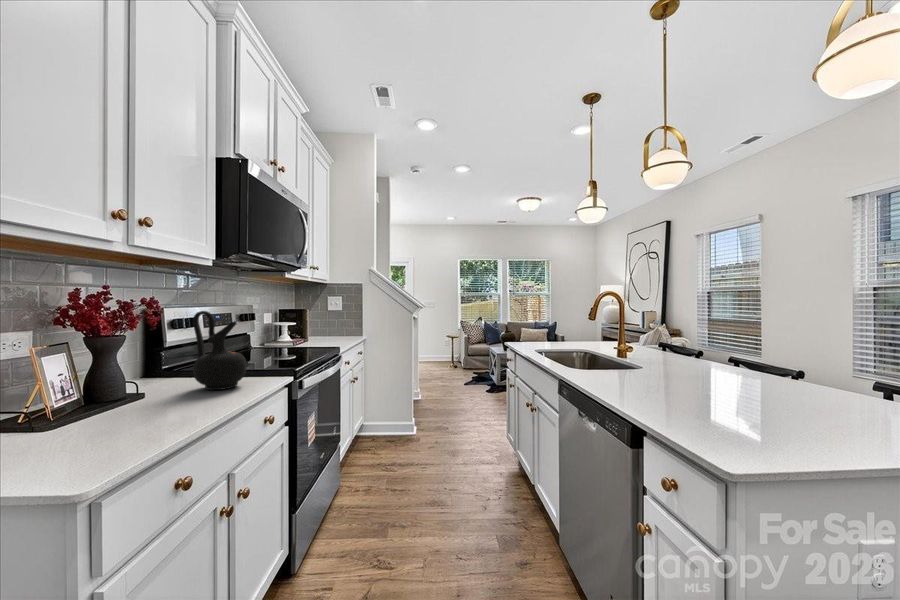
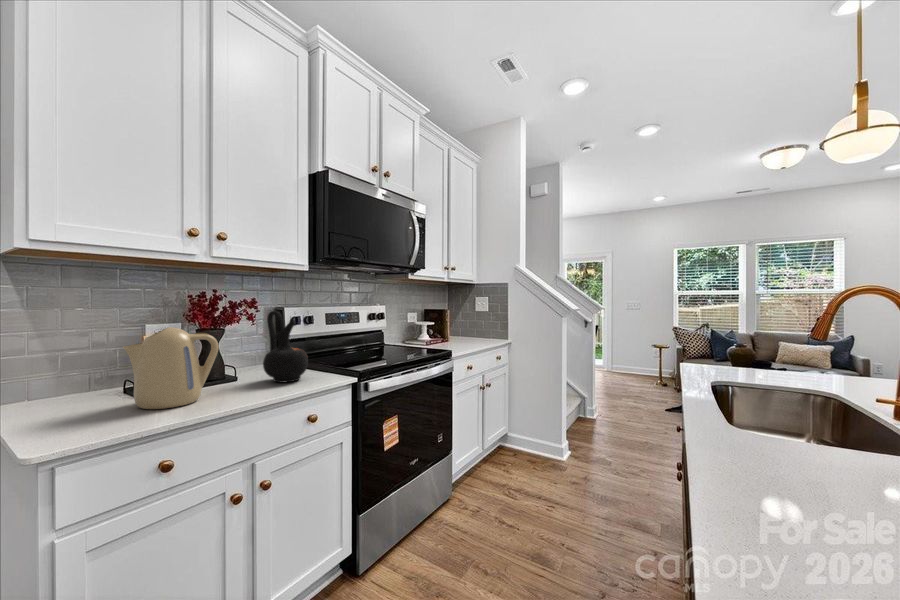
kettle: none [60,332,177,436] -> present [123,327,219,409]

